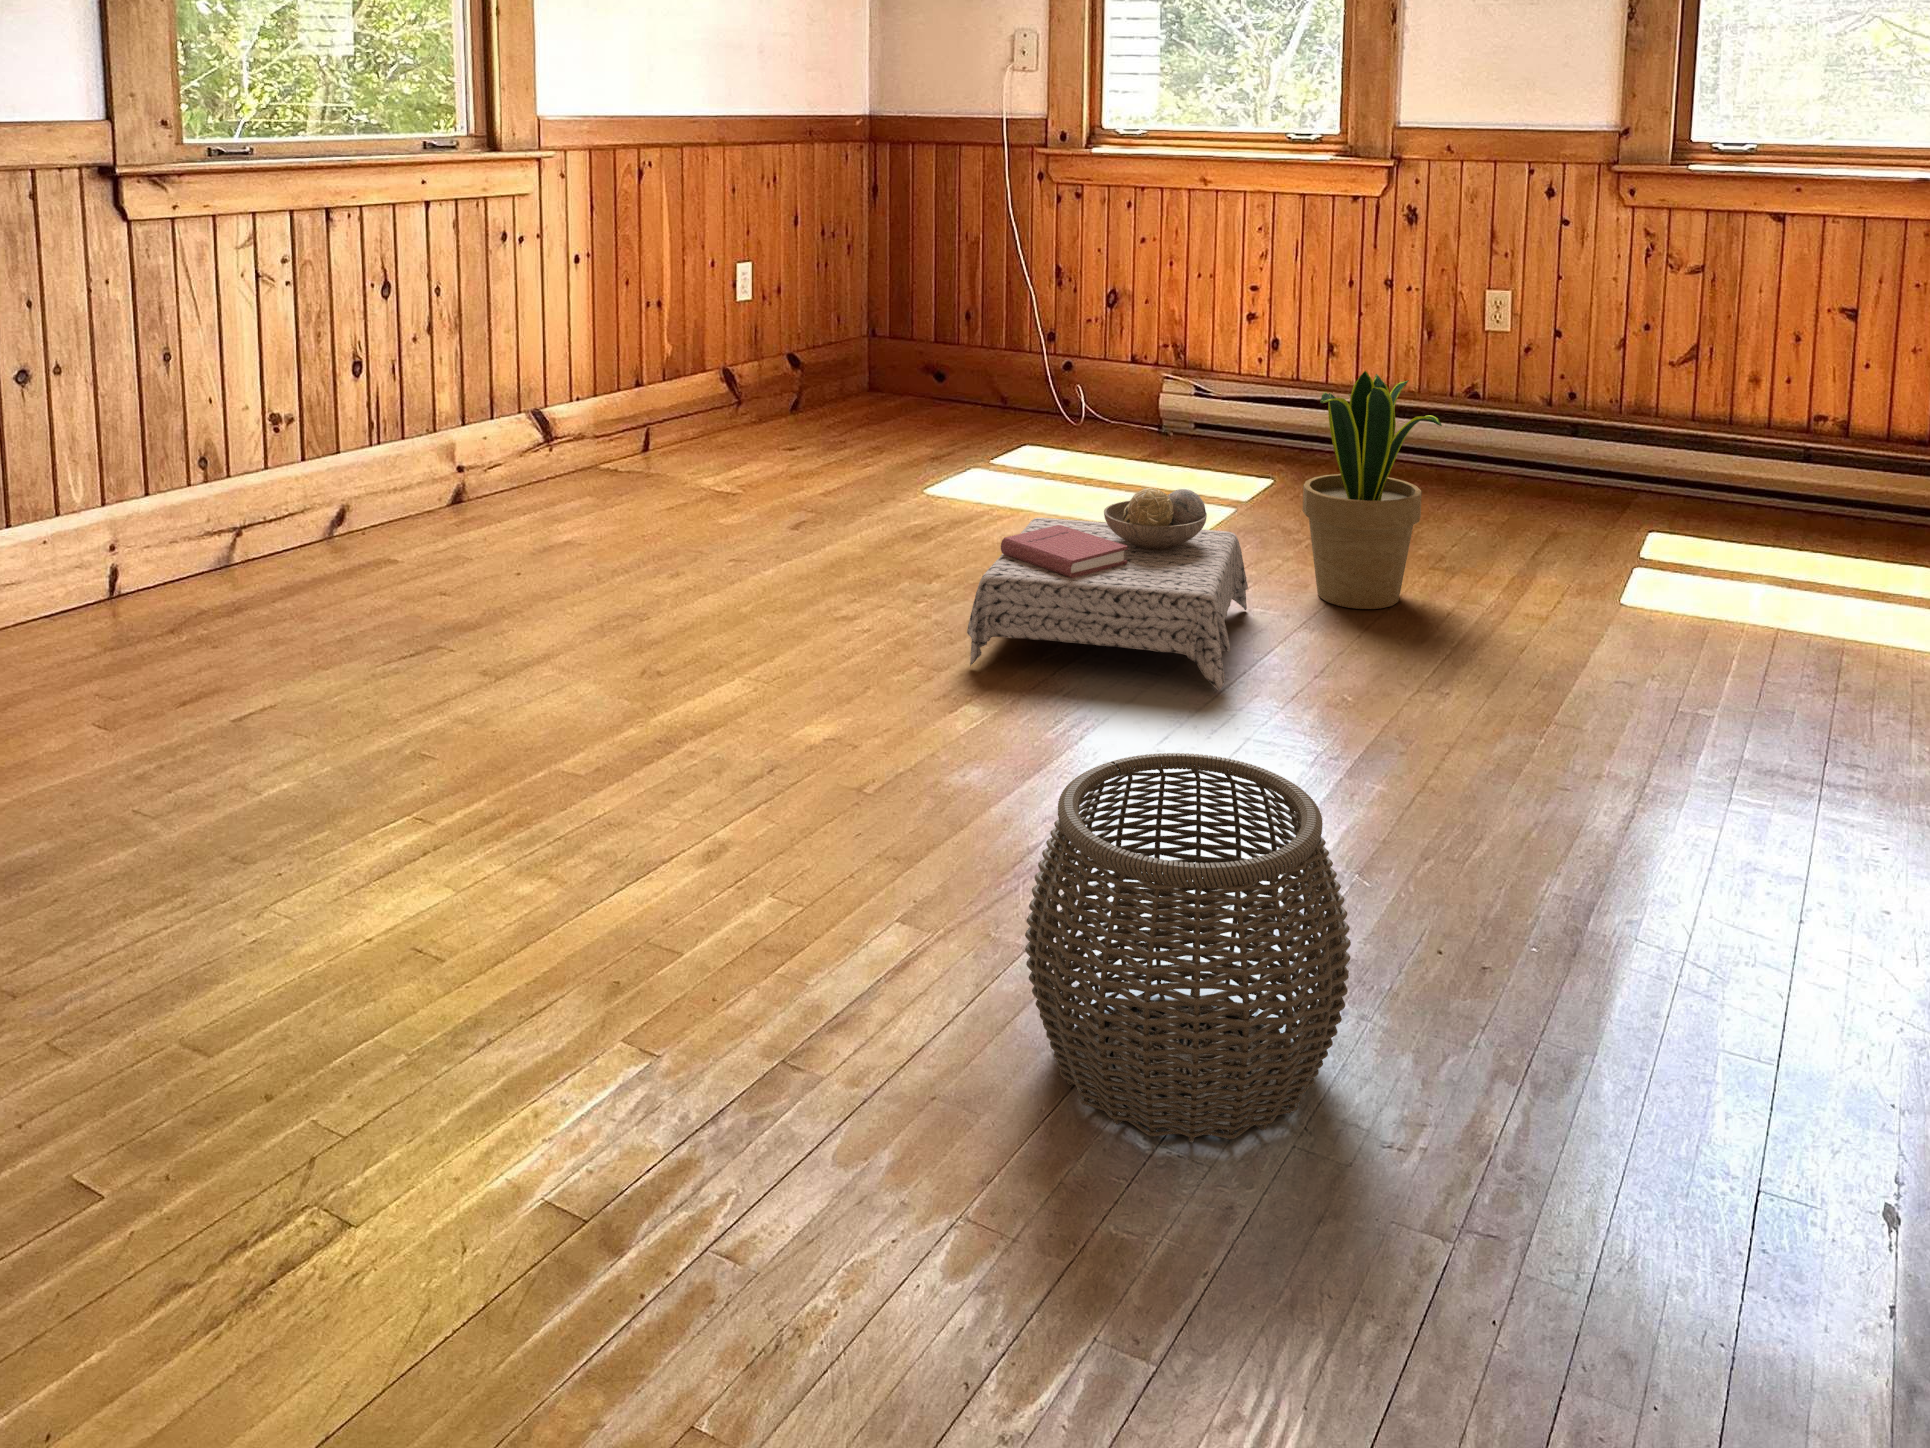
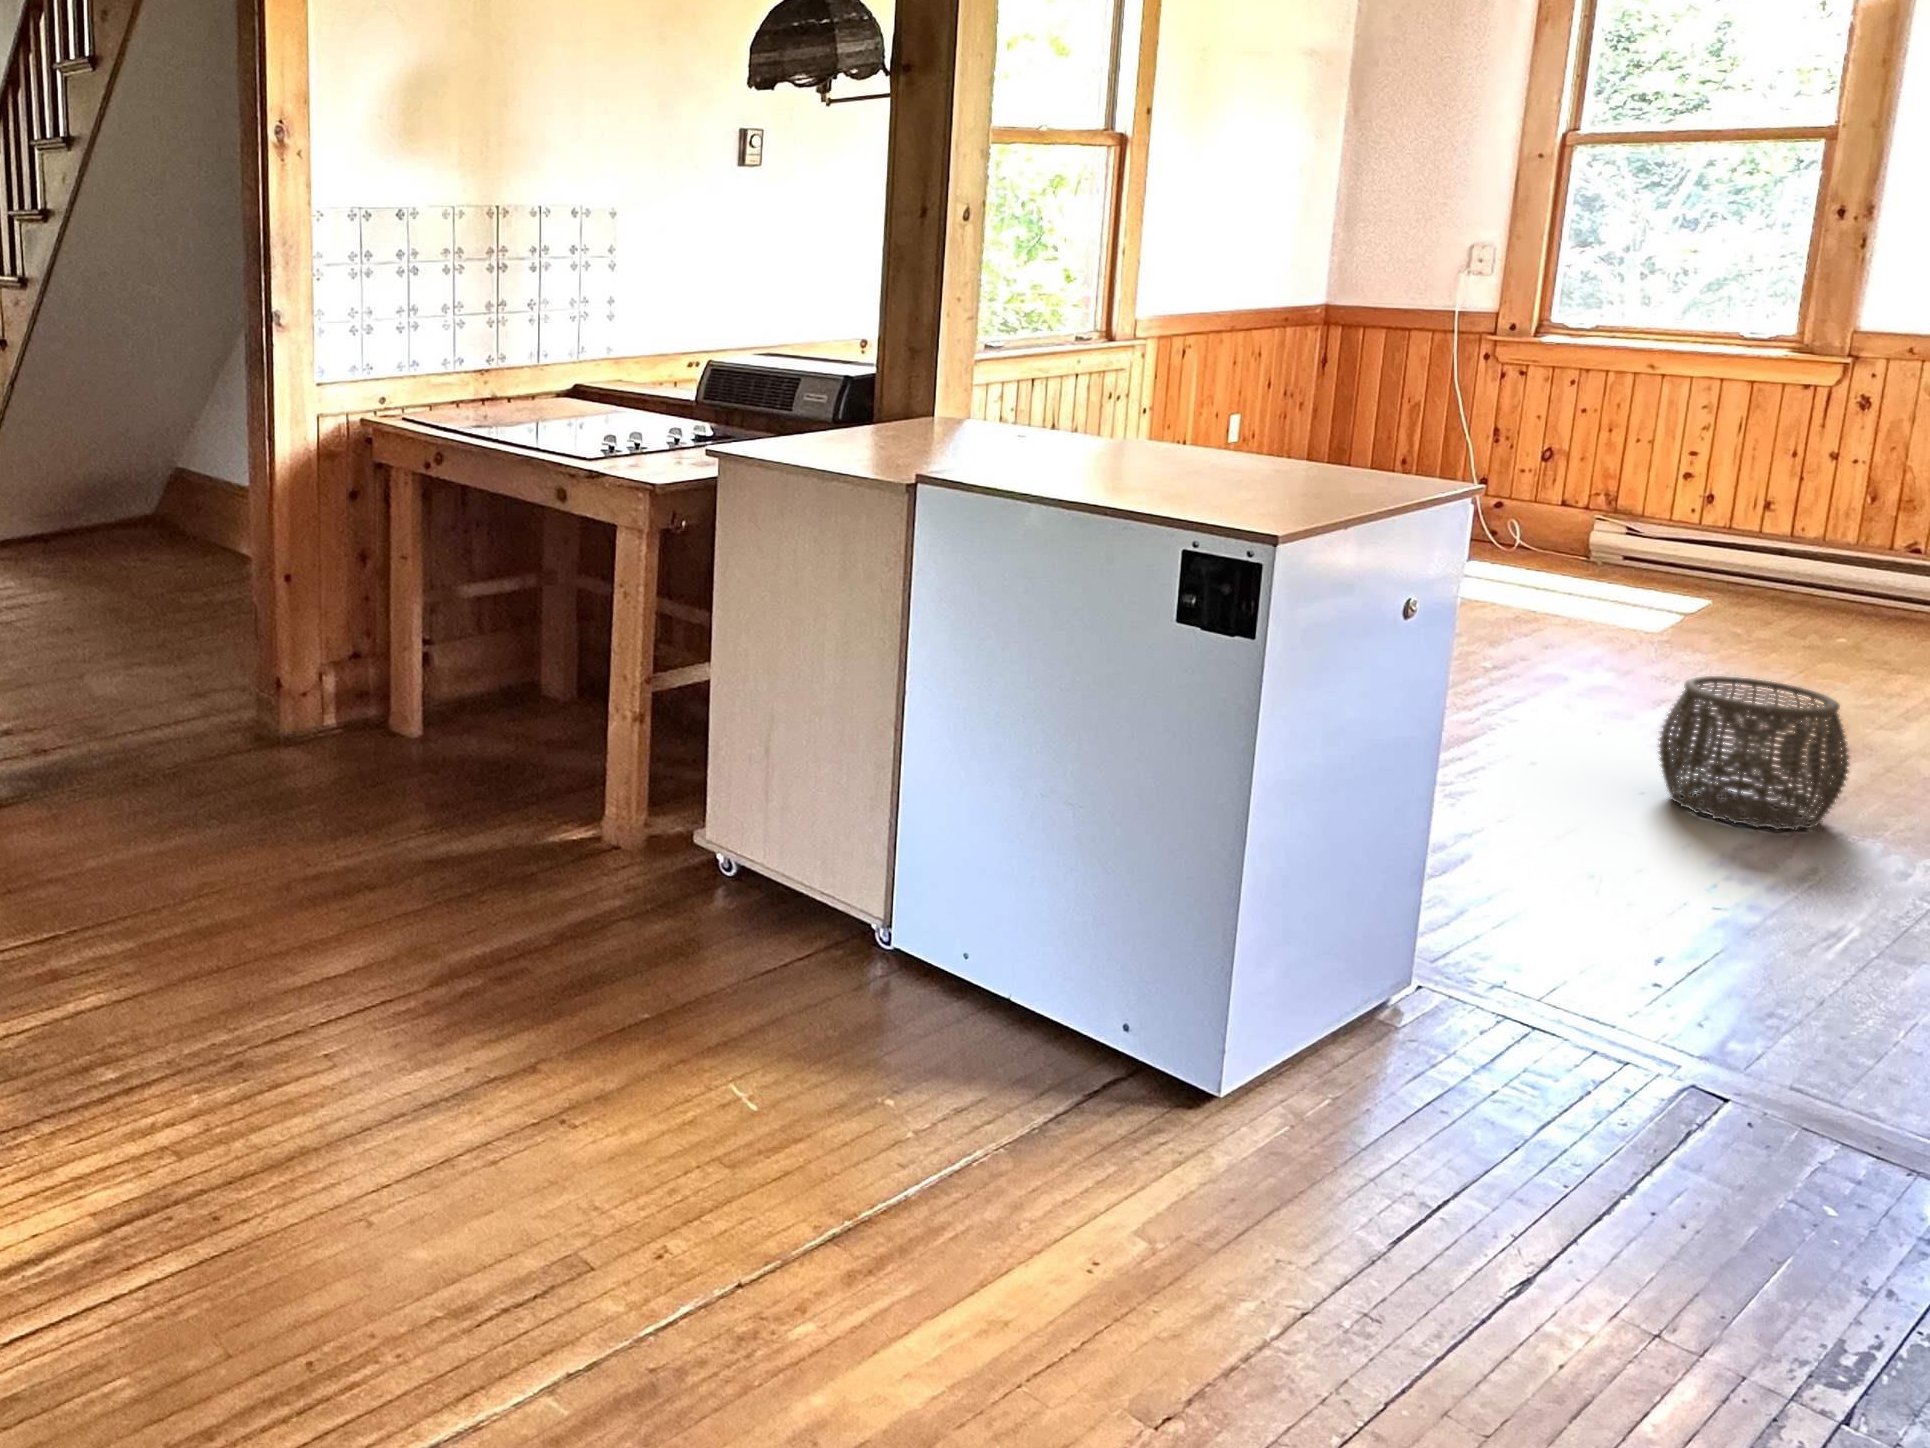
potted plant: present [1303,371,1442,609] -> none [1766,516,1898,677]
ottoman: present [967,488,1248,691] -> none [1516,578,1721,700]

